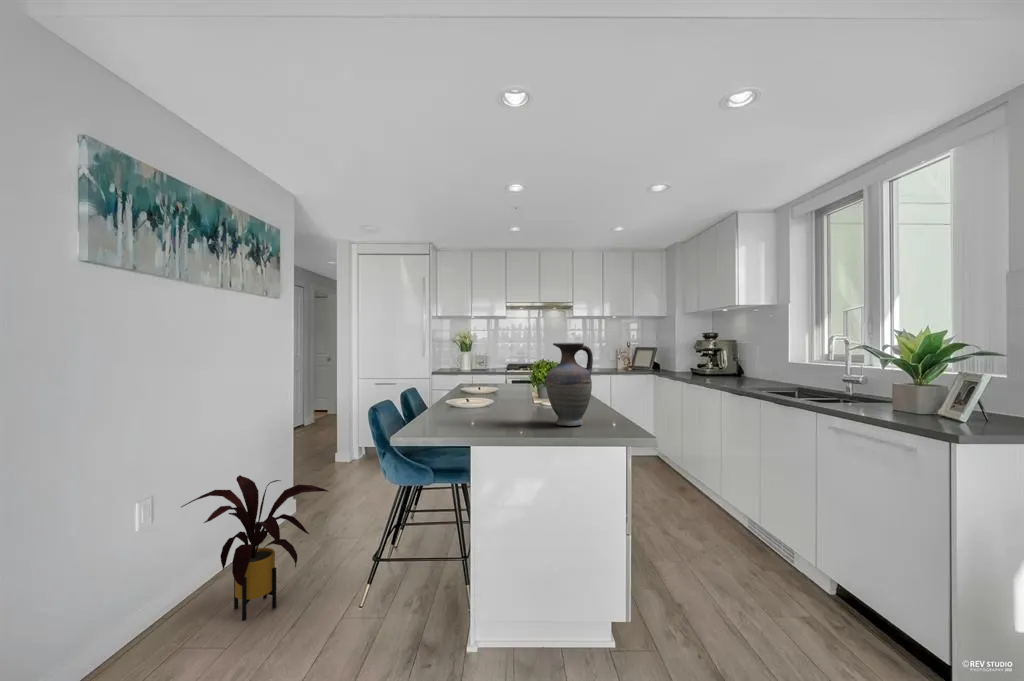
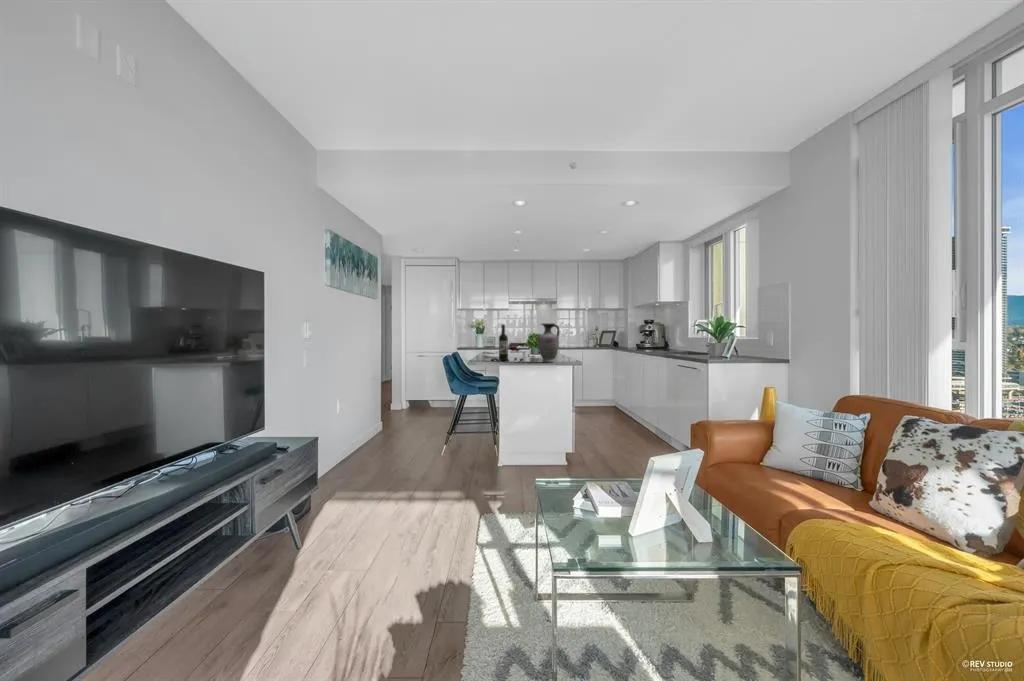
wine bottle: none [454,344,519,422] -> present [491,325,523,362]
house plant: present [181,475,329,620] -> none [354,394,425,460]

